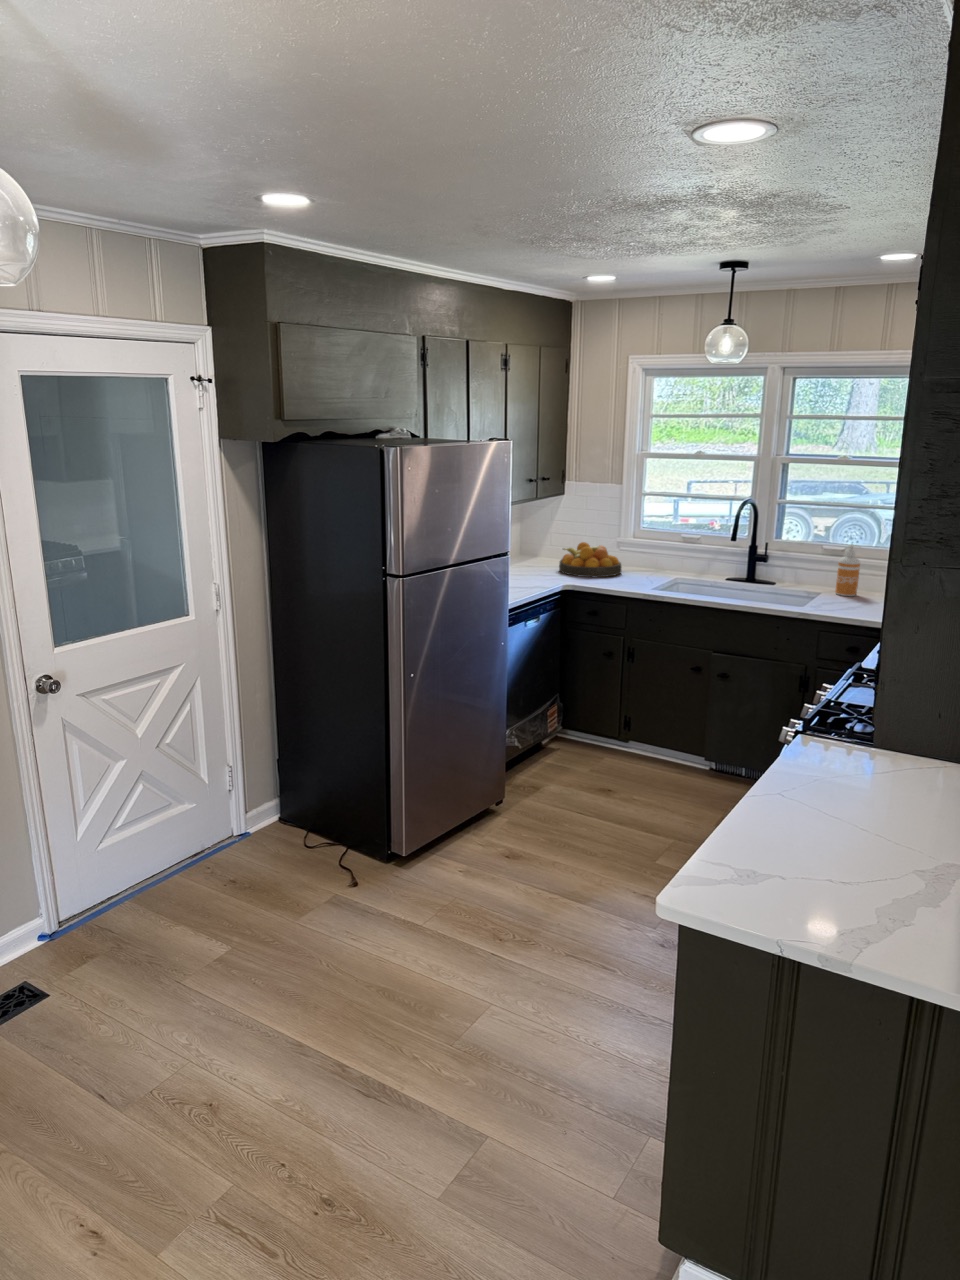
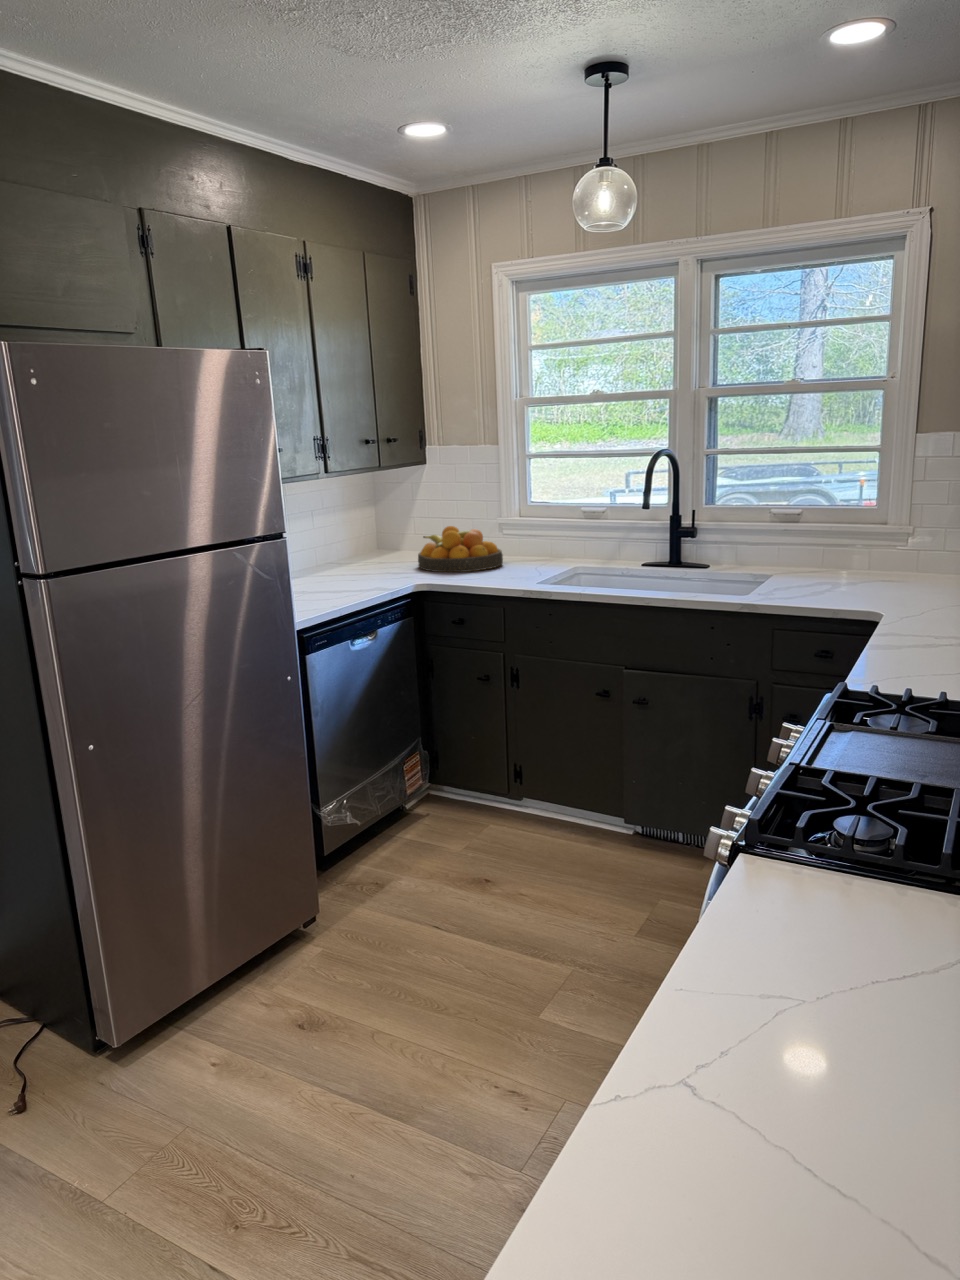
soap dispenser: present [835,545,860,596] -> none [793,503,825,576]

